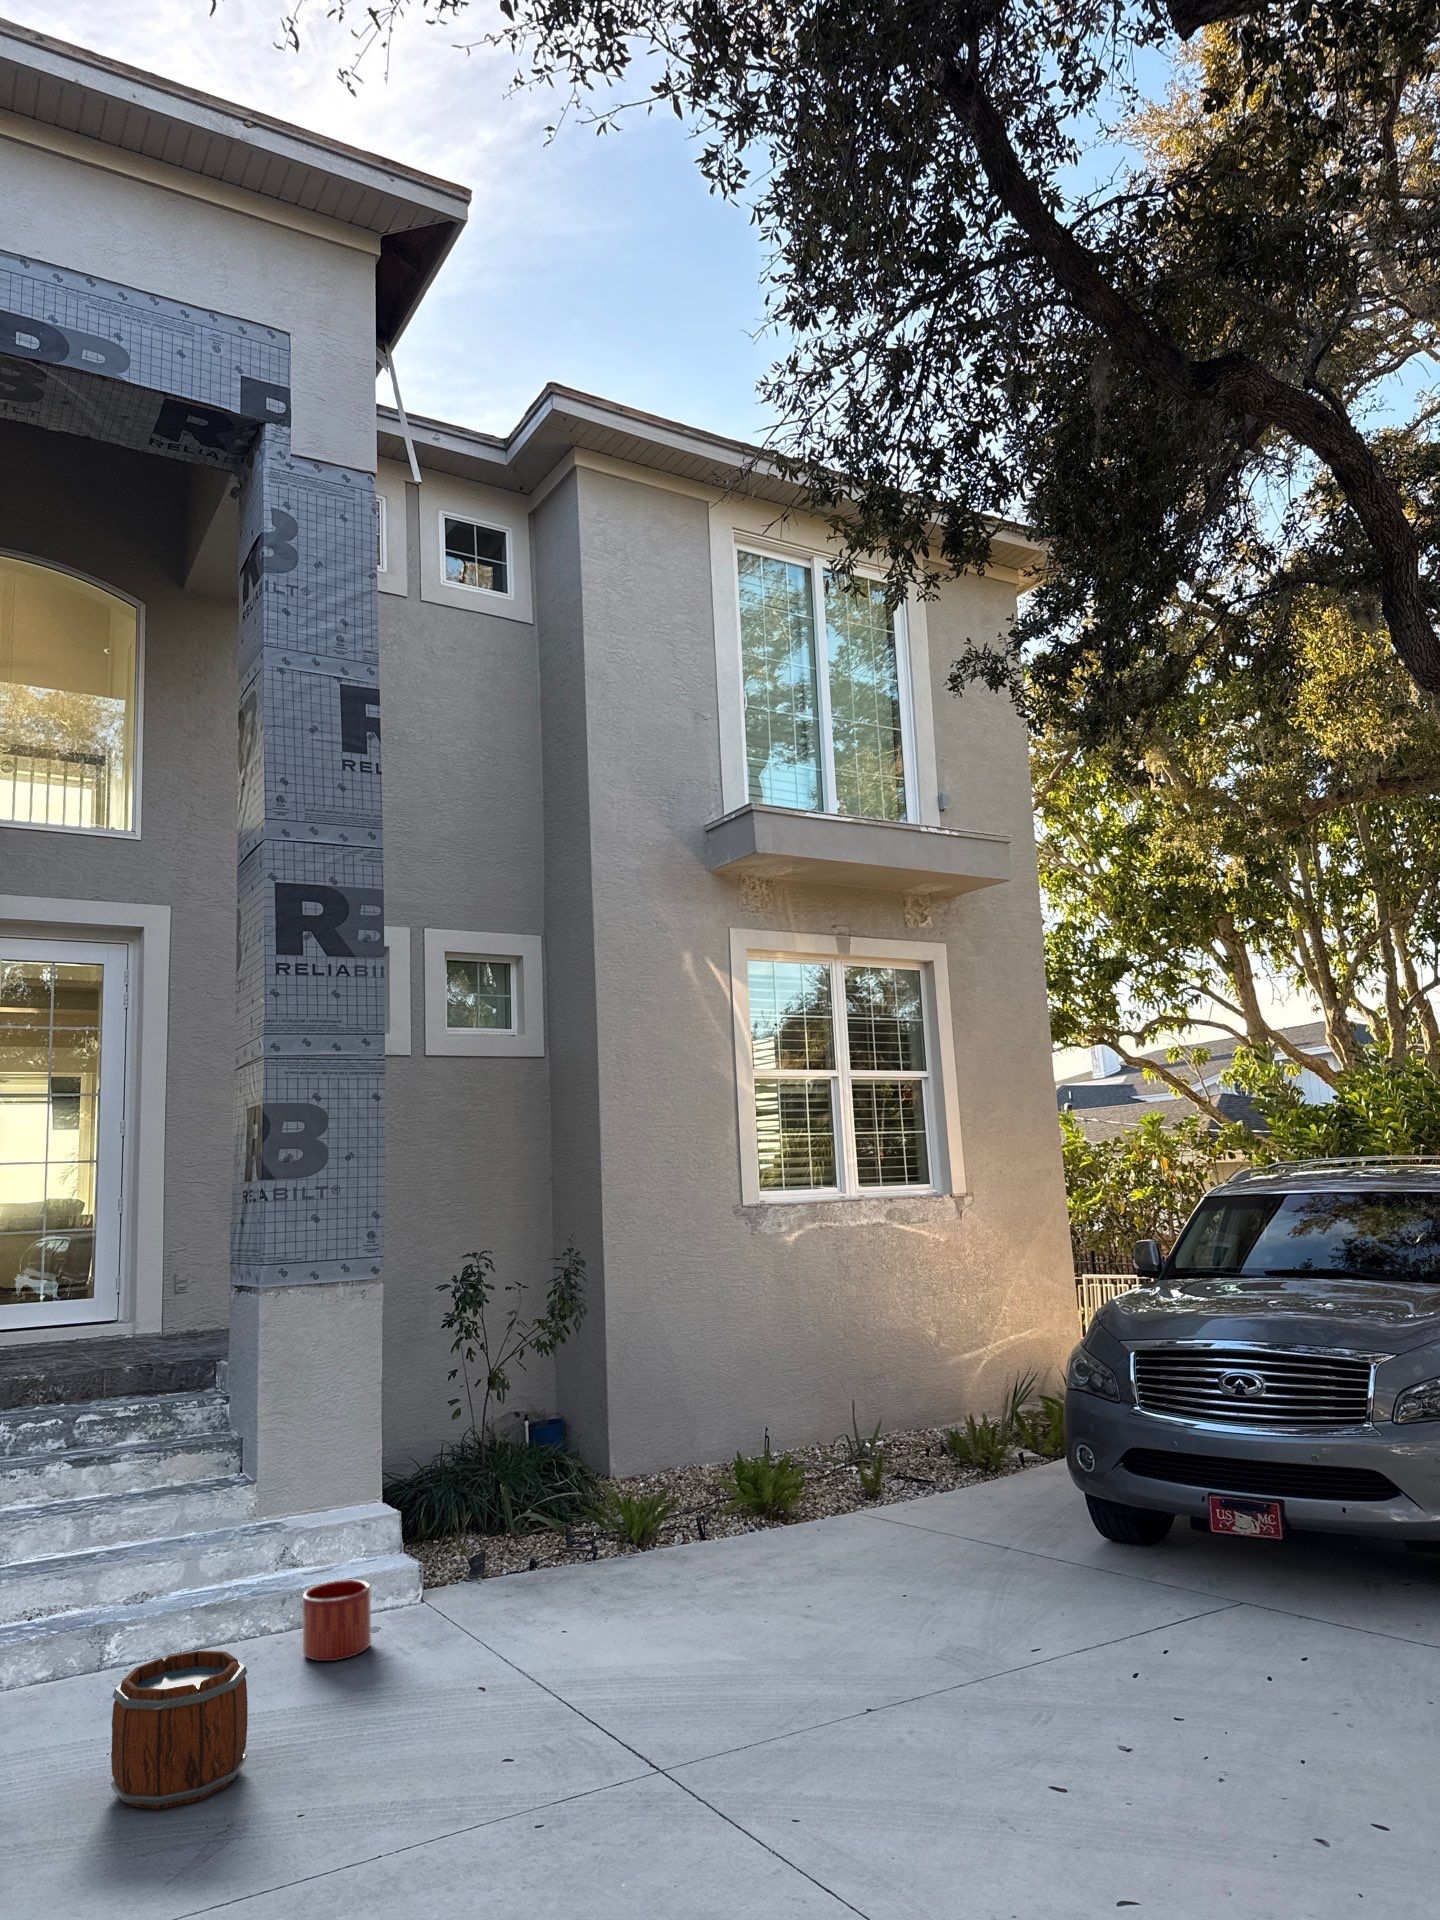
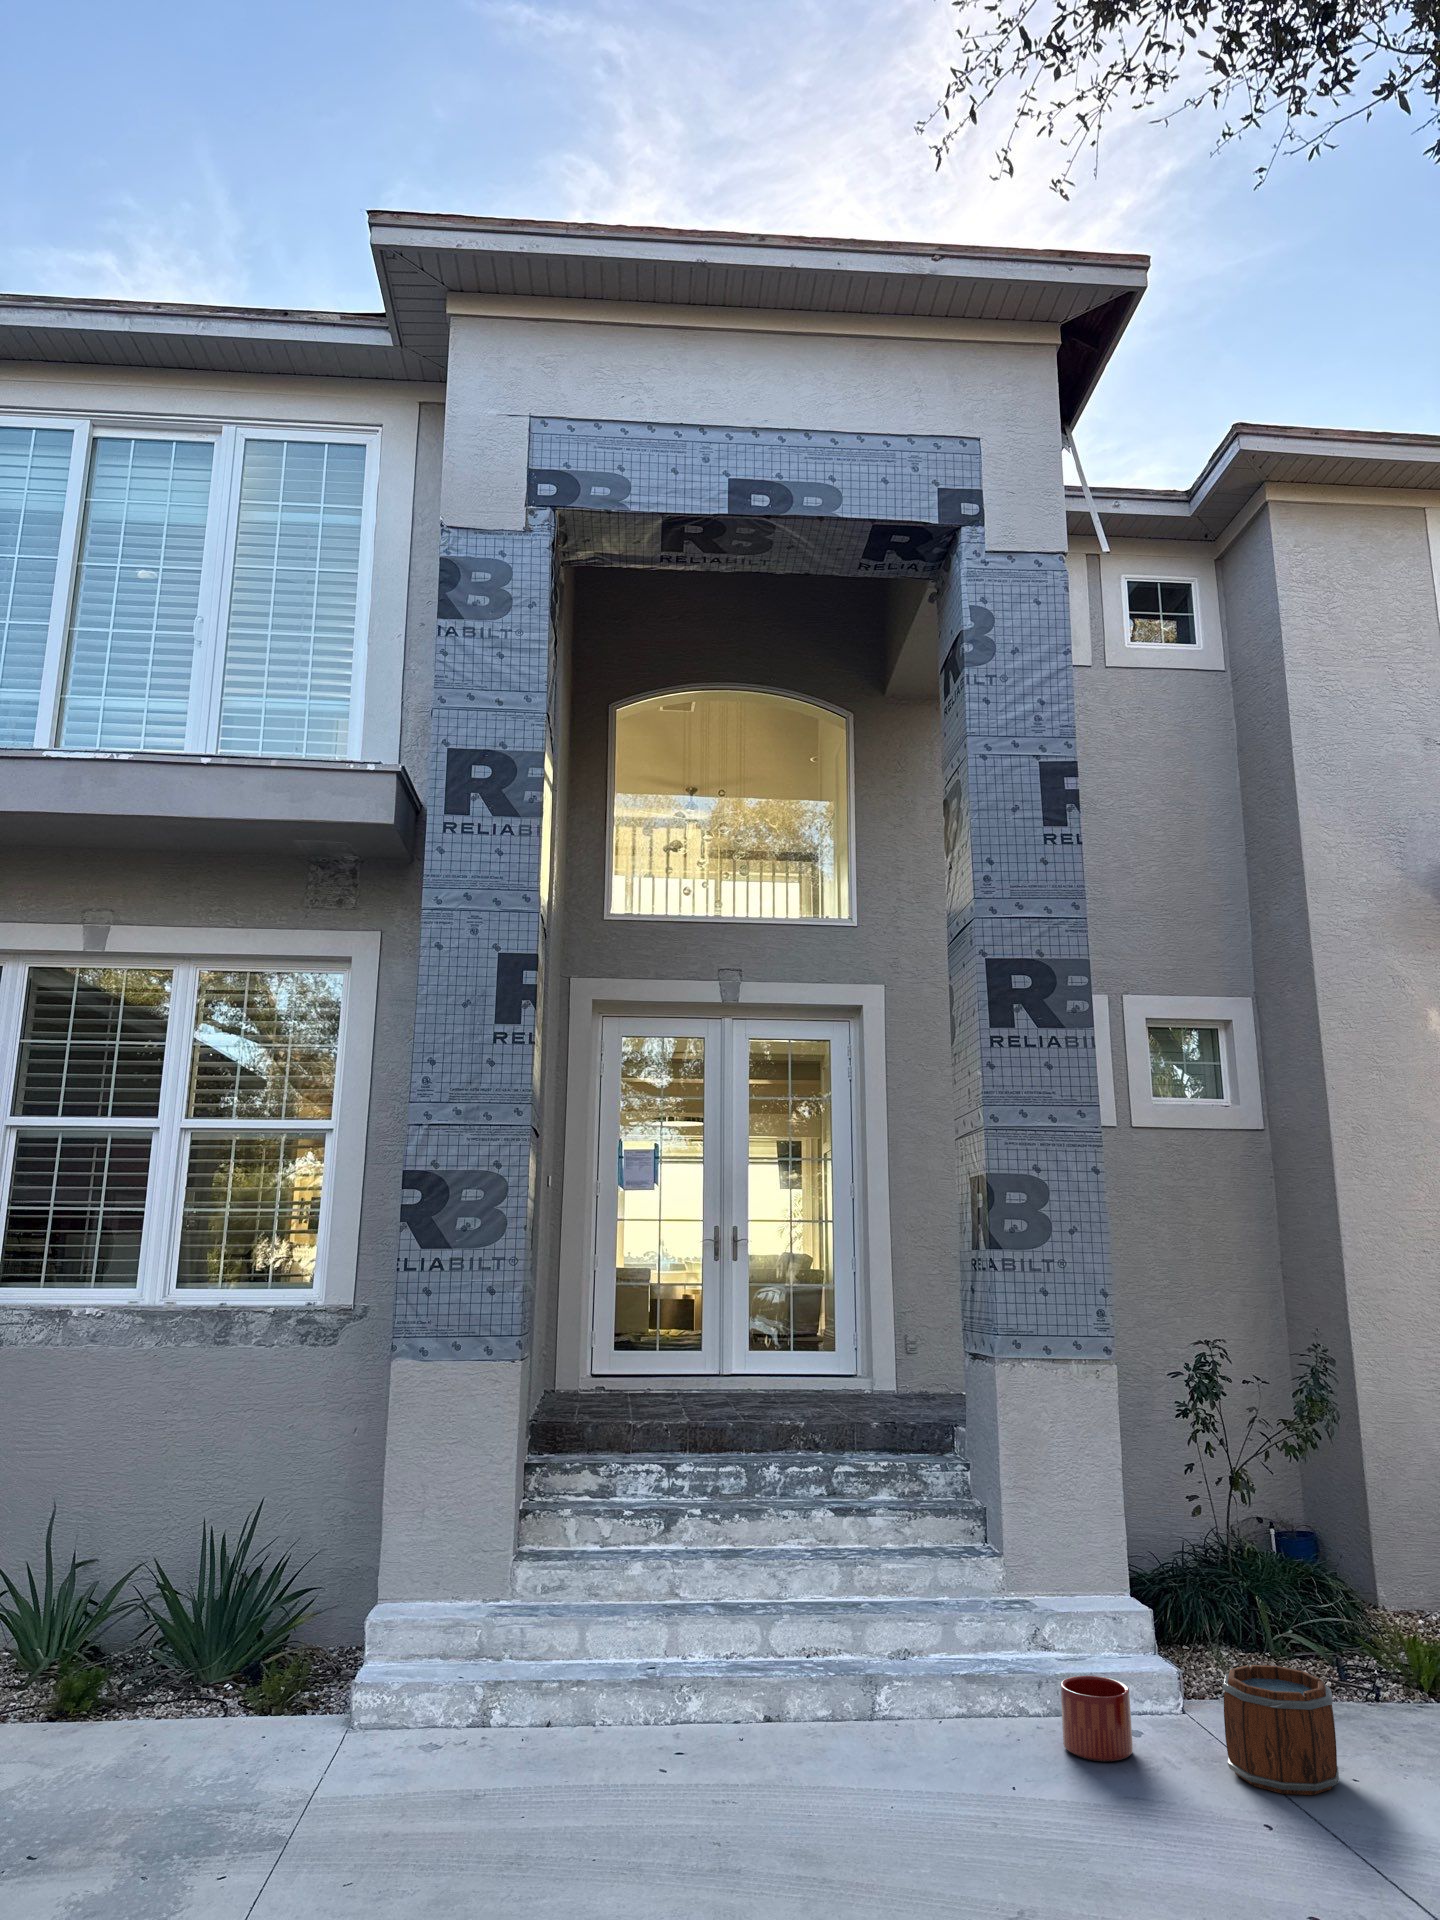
bucket: present [111,1651,248,1809] -> present [1222,1665,1339,1795]

